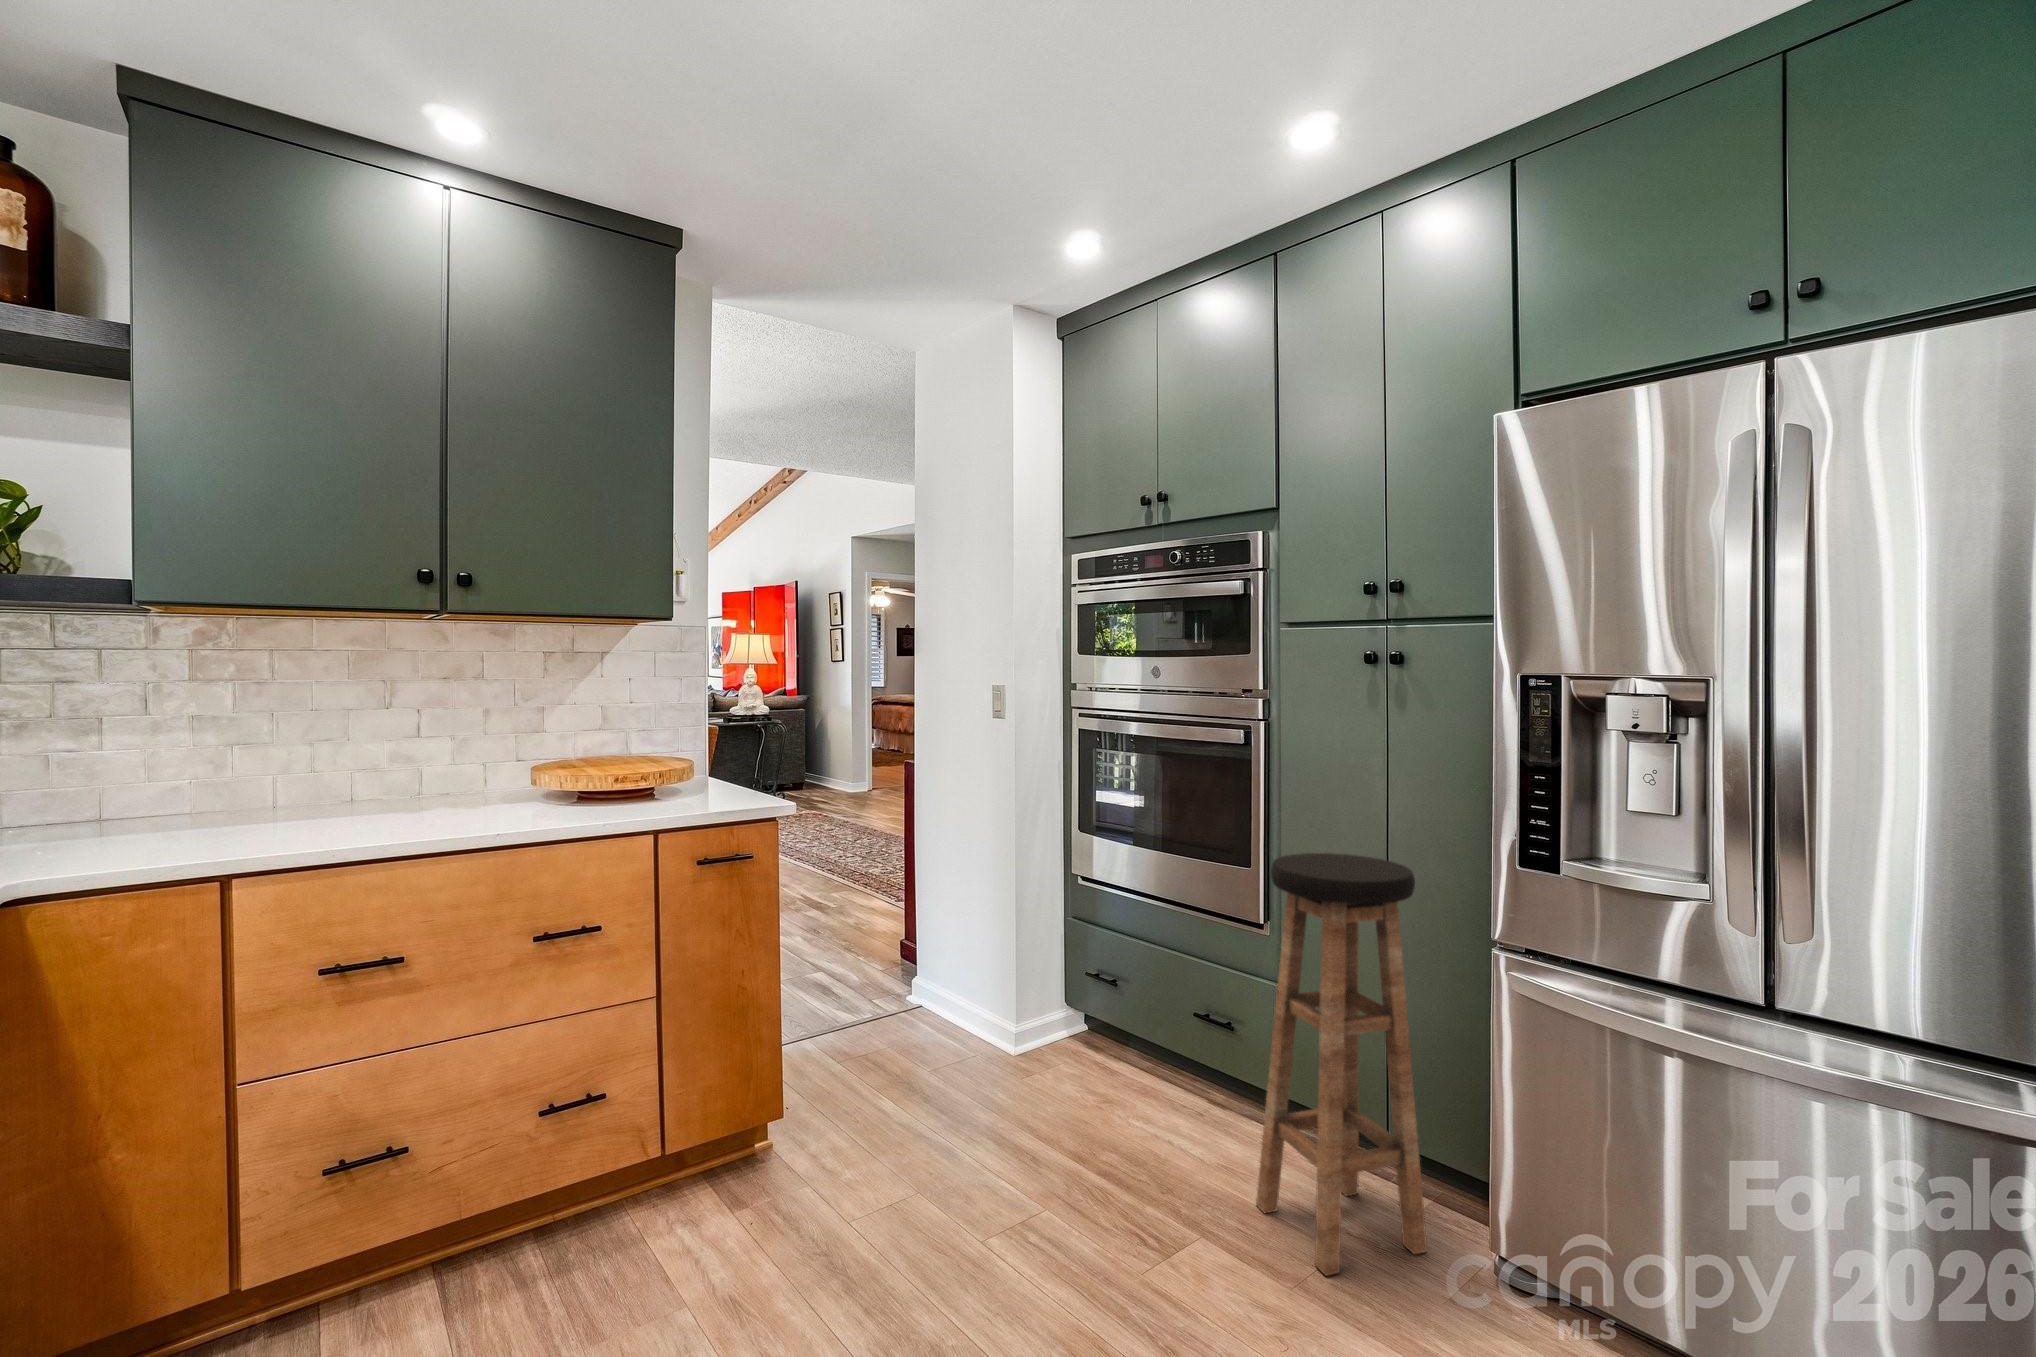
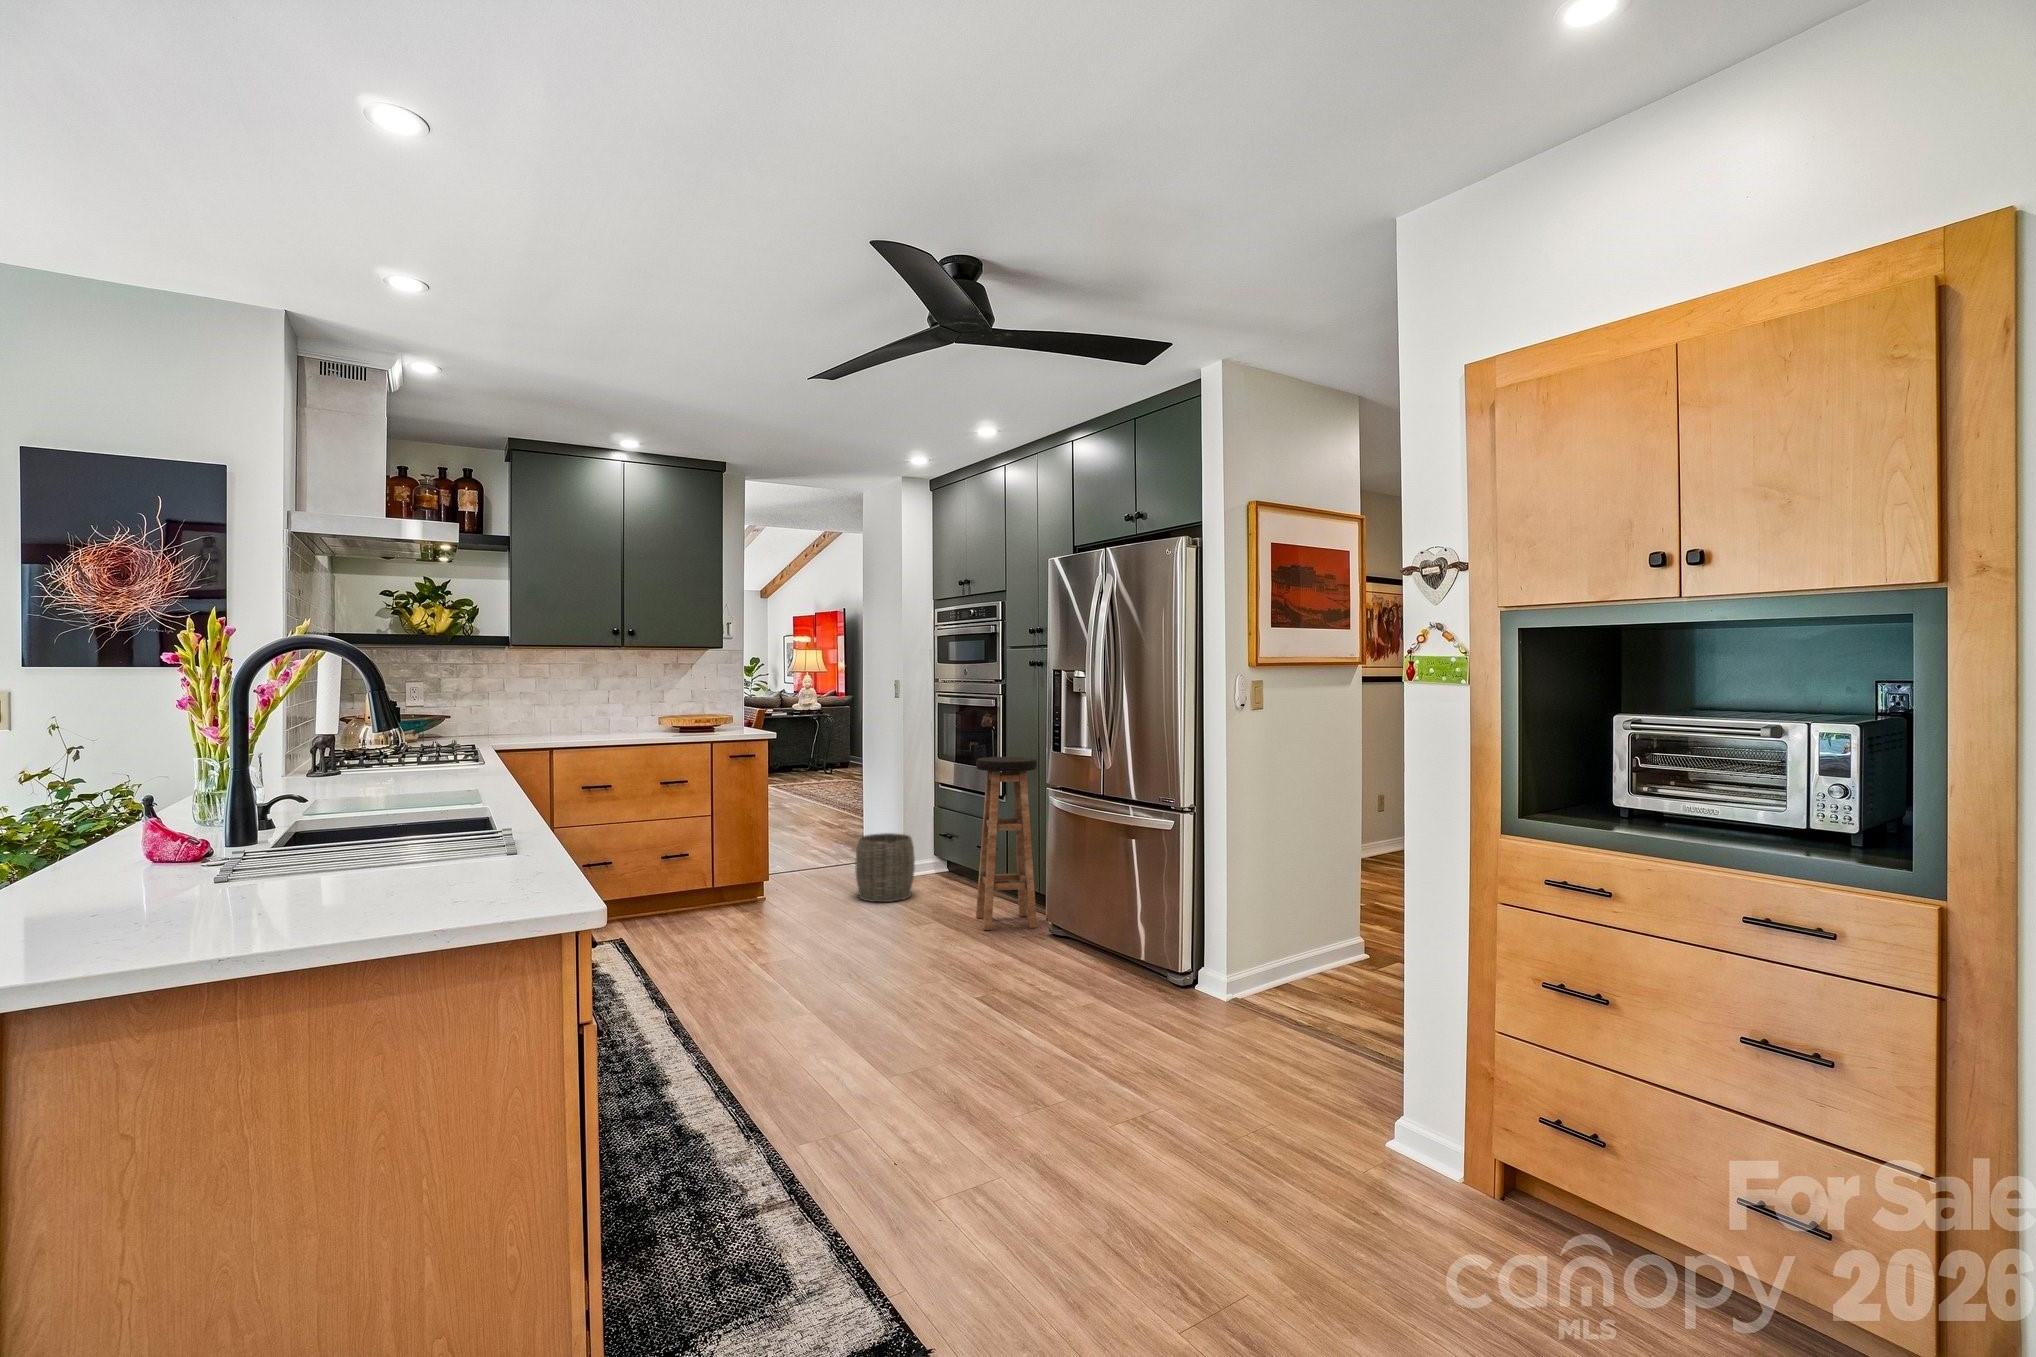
woven basket: none [956,988,1075,1153] -> present [855,833,915,902]

